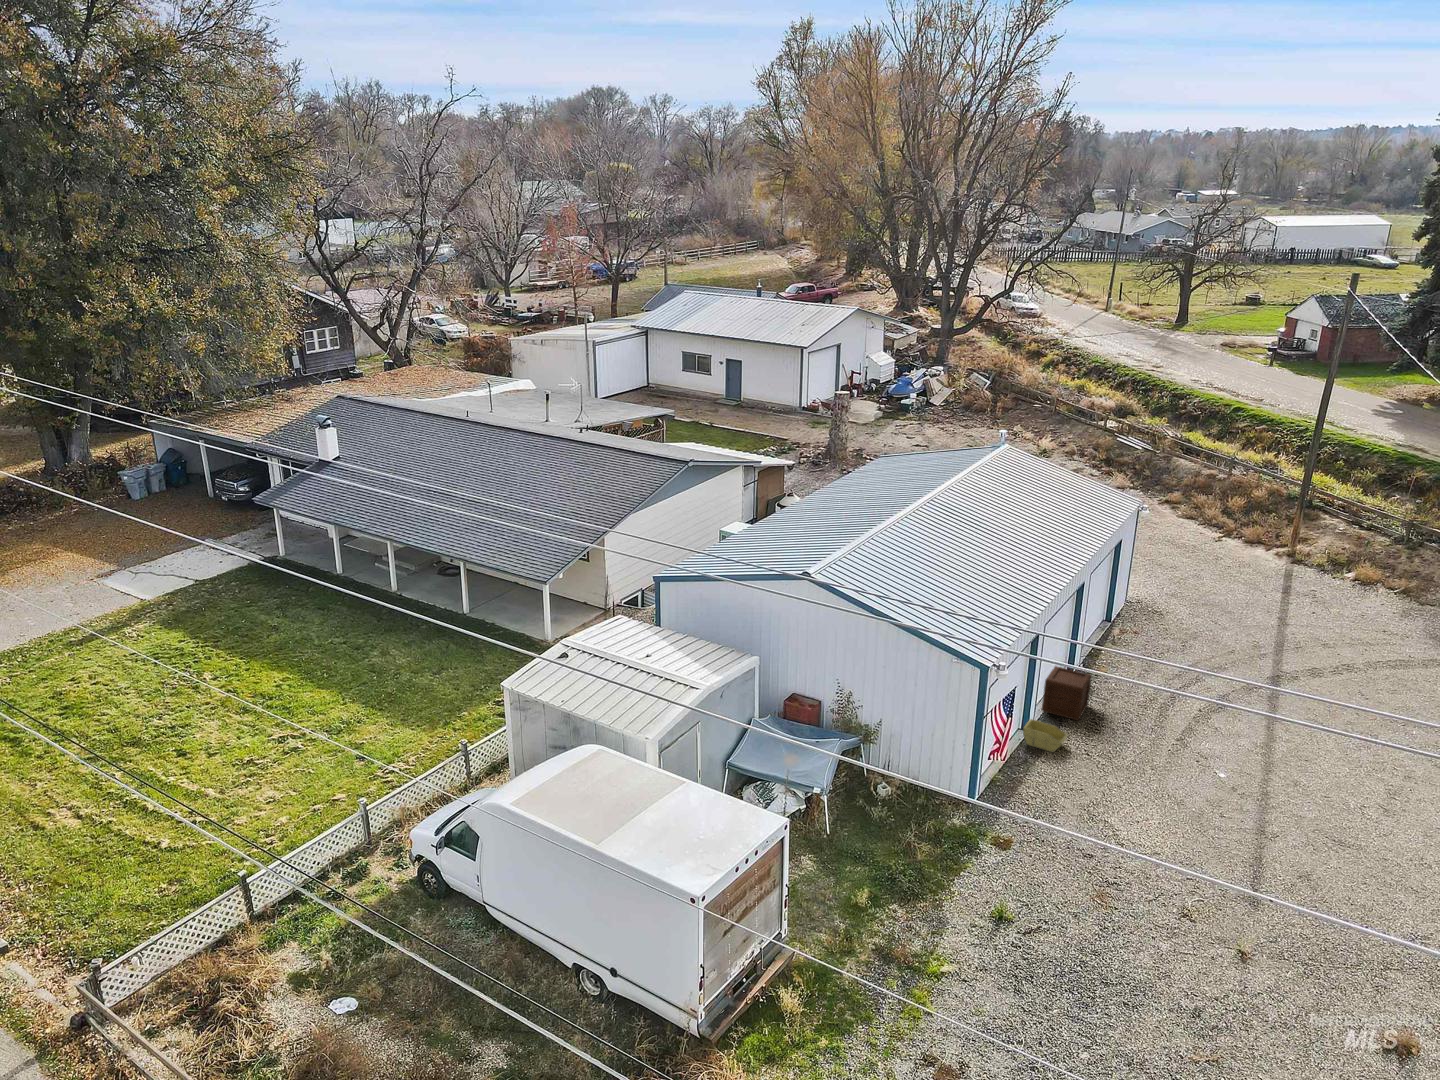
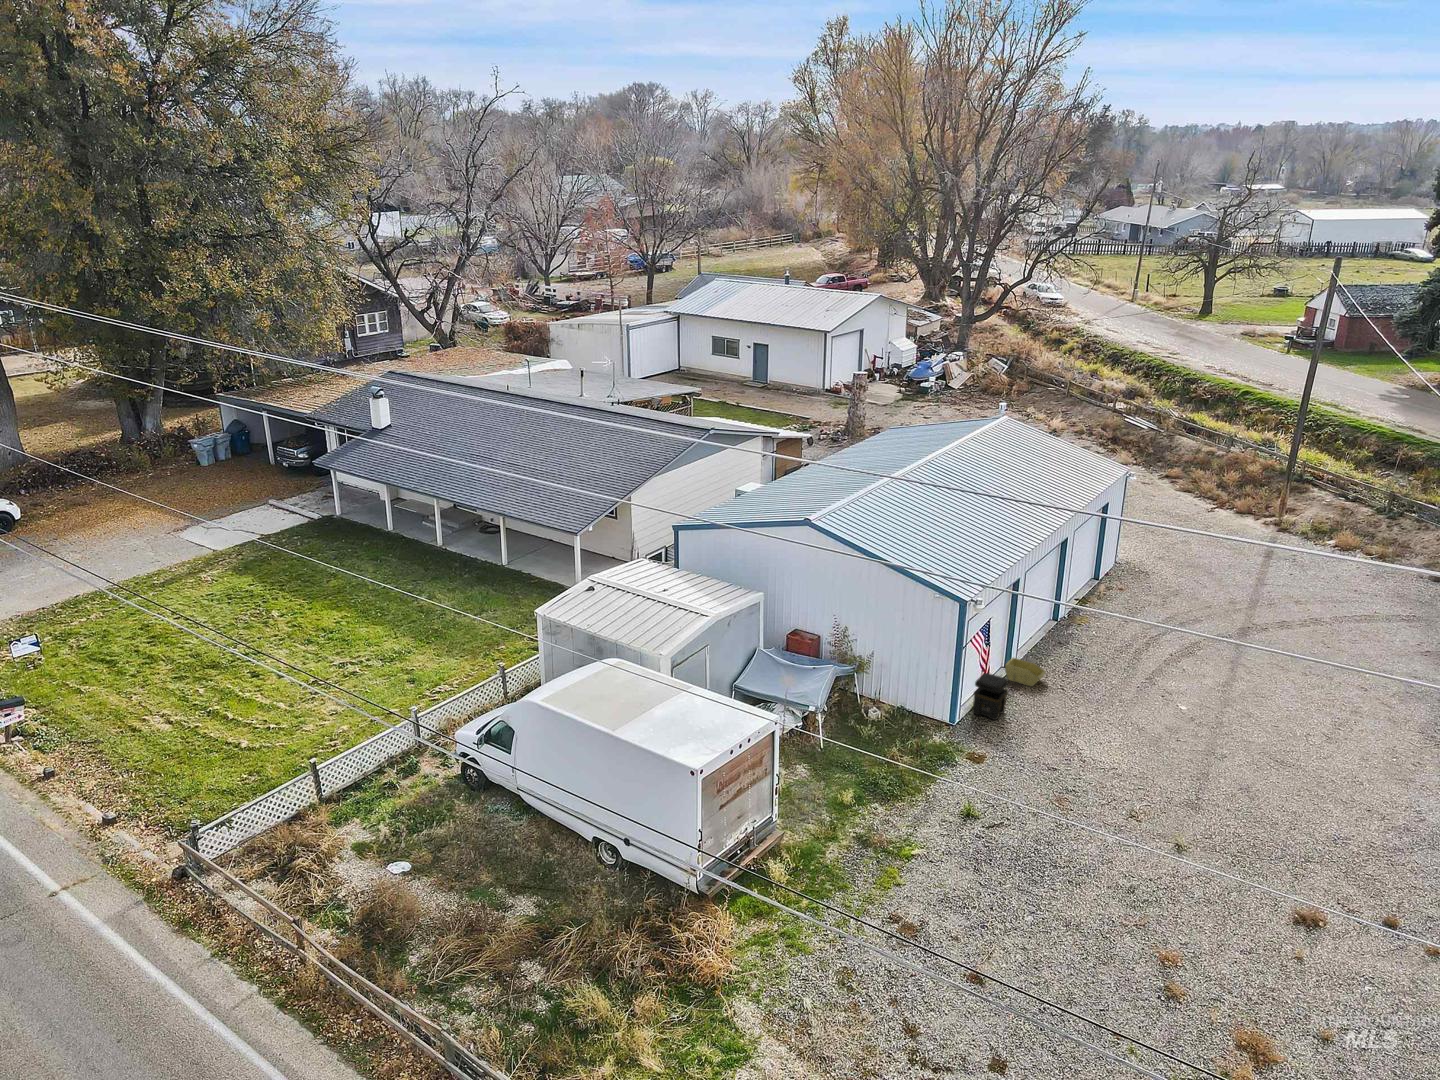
wooden crate: present [1042,666,1092,720] -> none [1025,612,1072,661]
toolbox: none [992,741,1031,795] -> present [973,673,1008,720]

